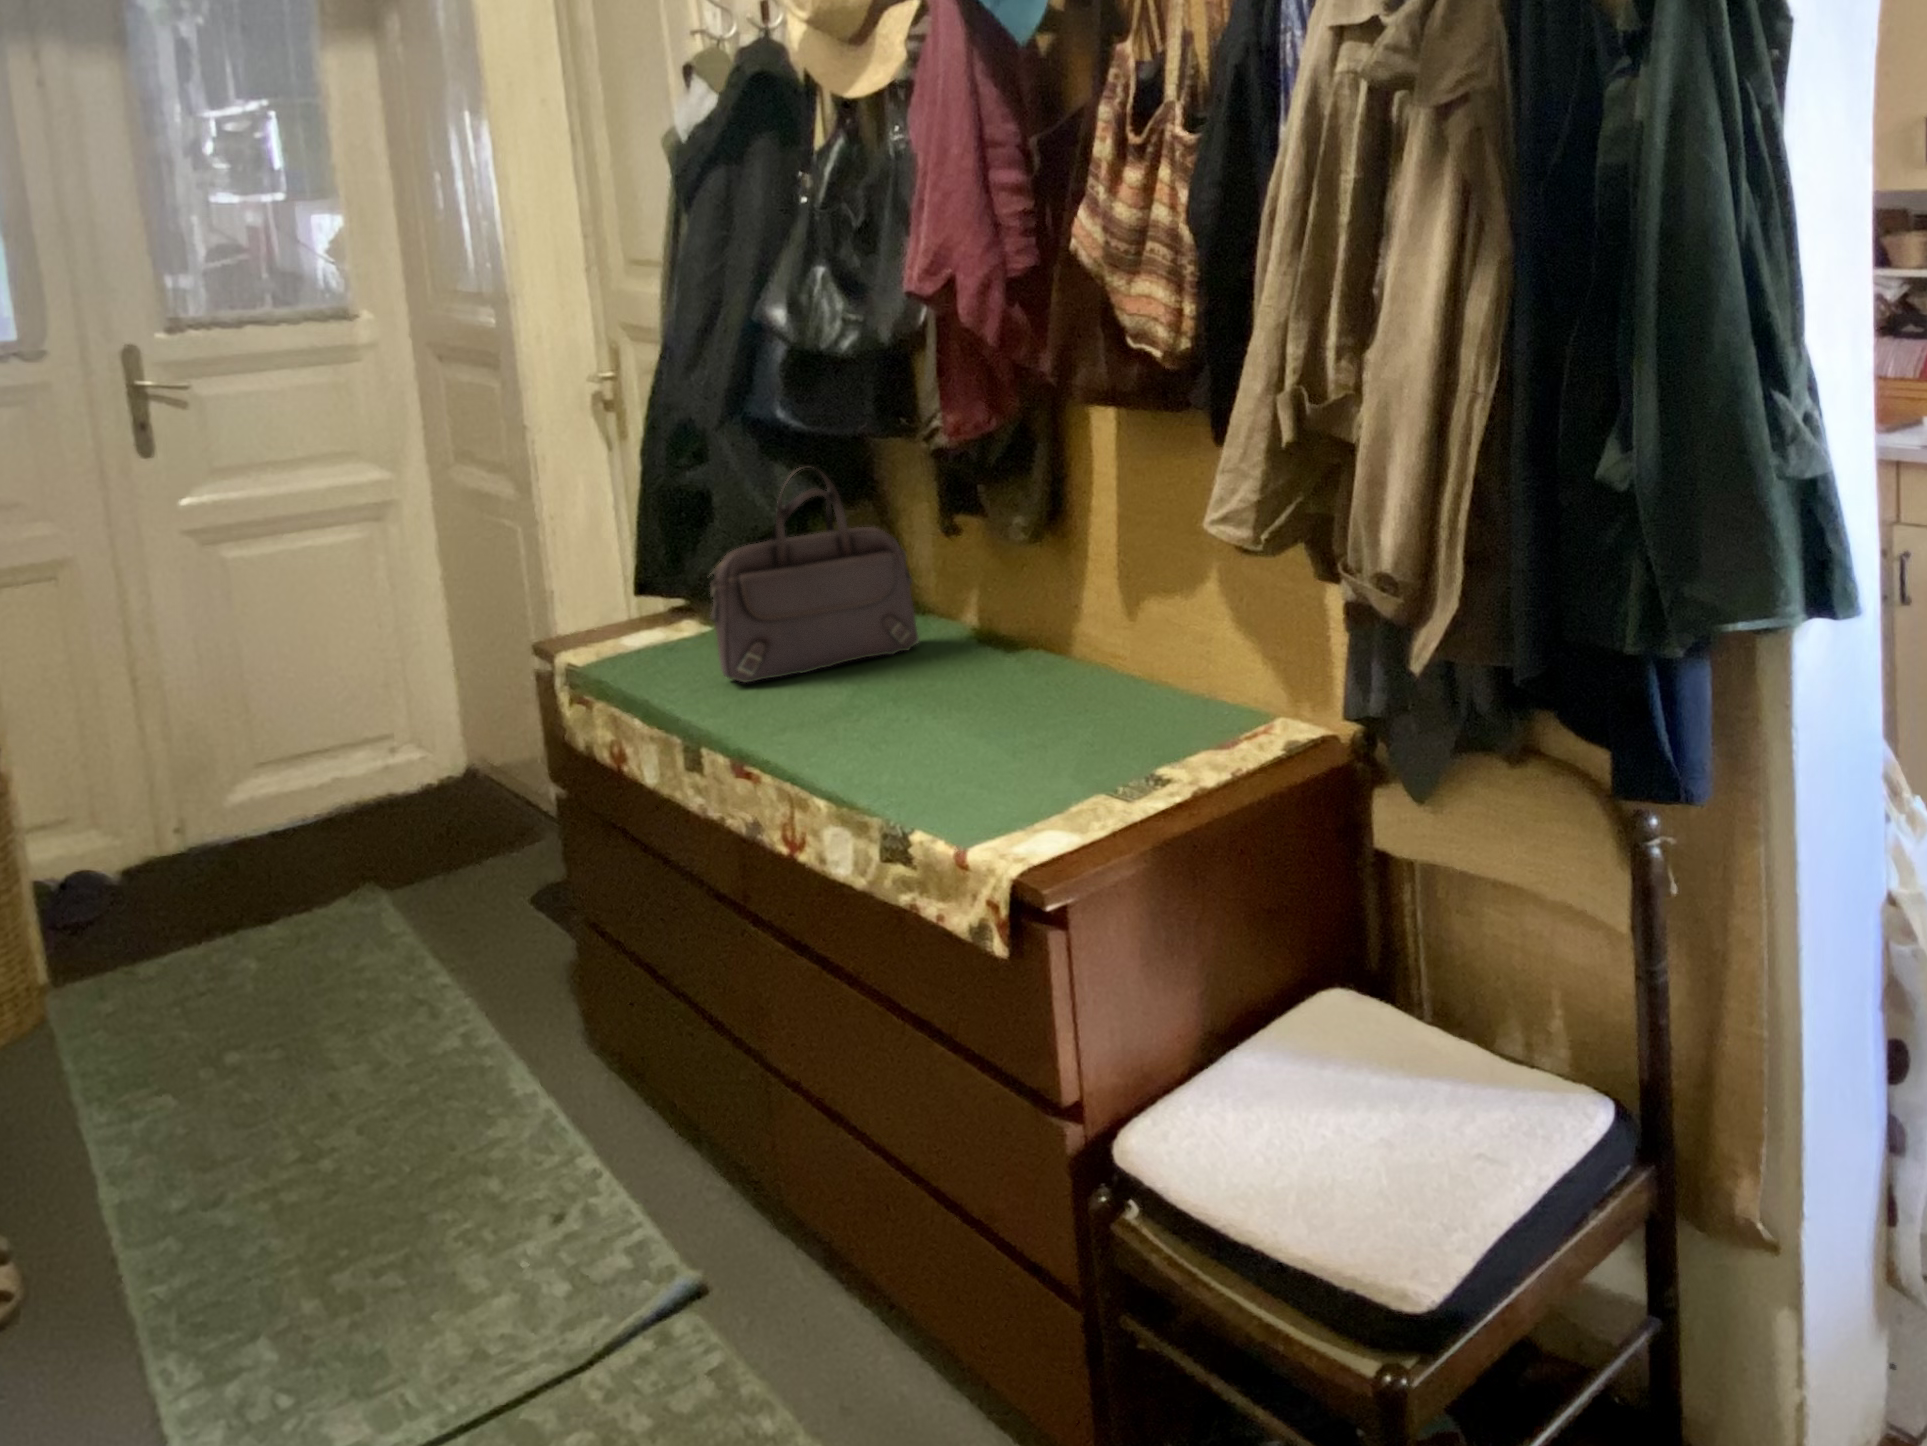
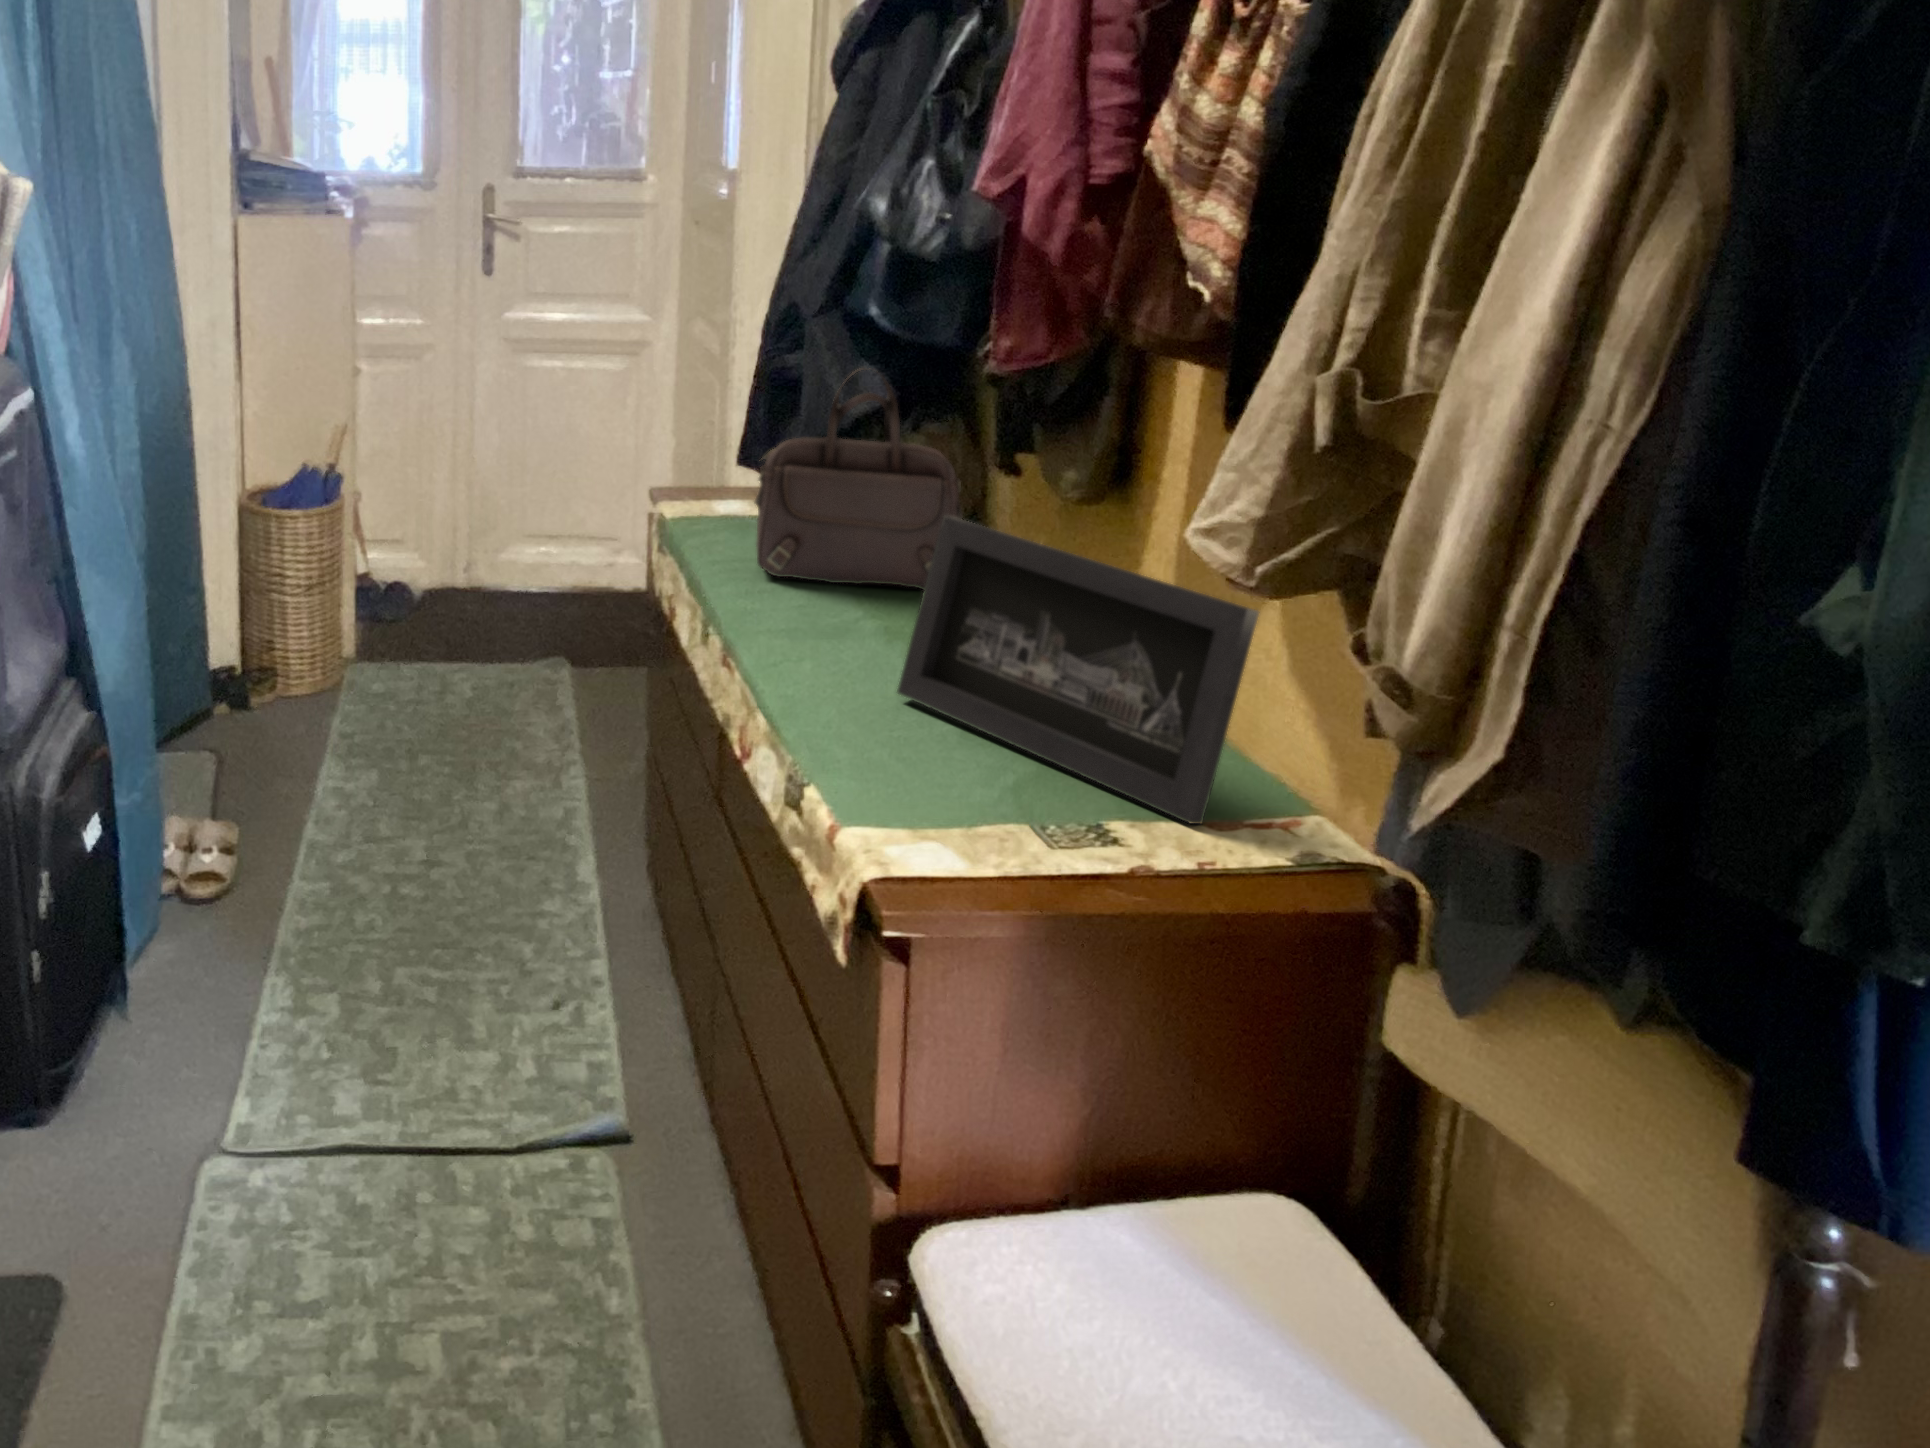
picture frame: none [936,574,1223,751] -> present [897,515,1260,824]

